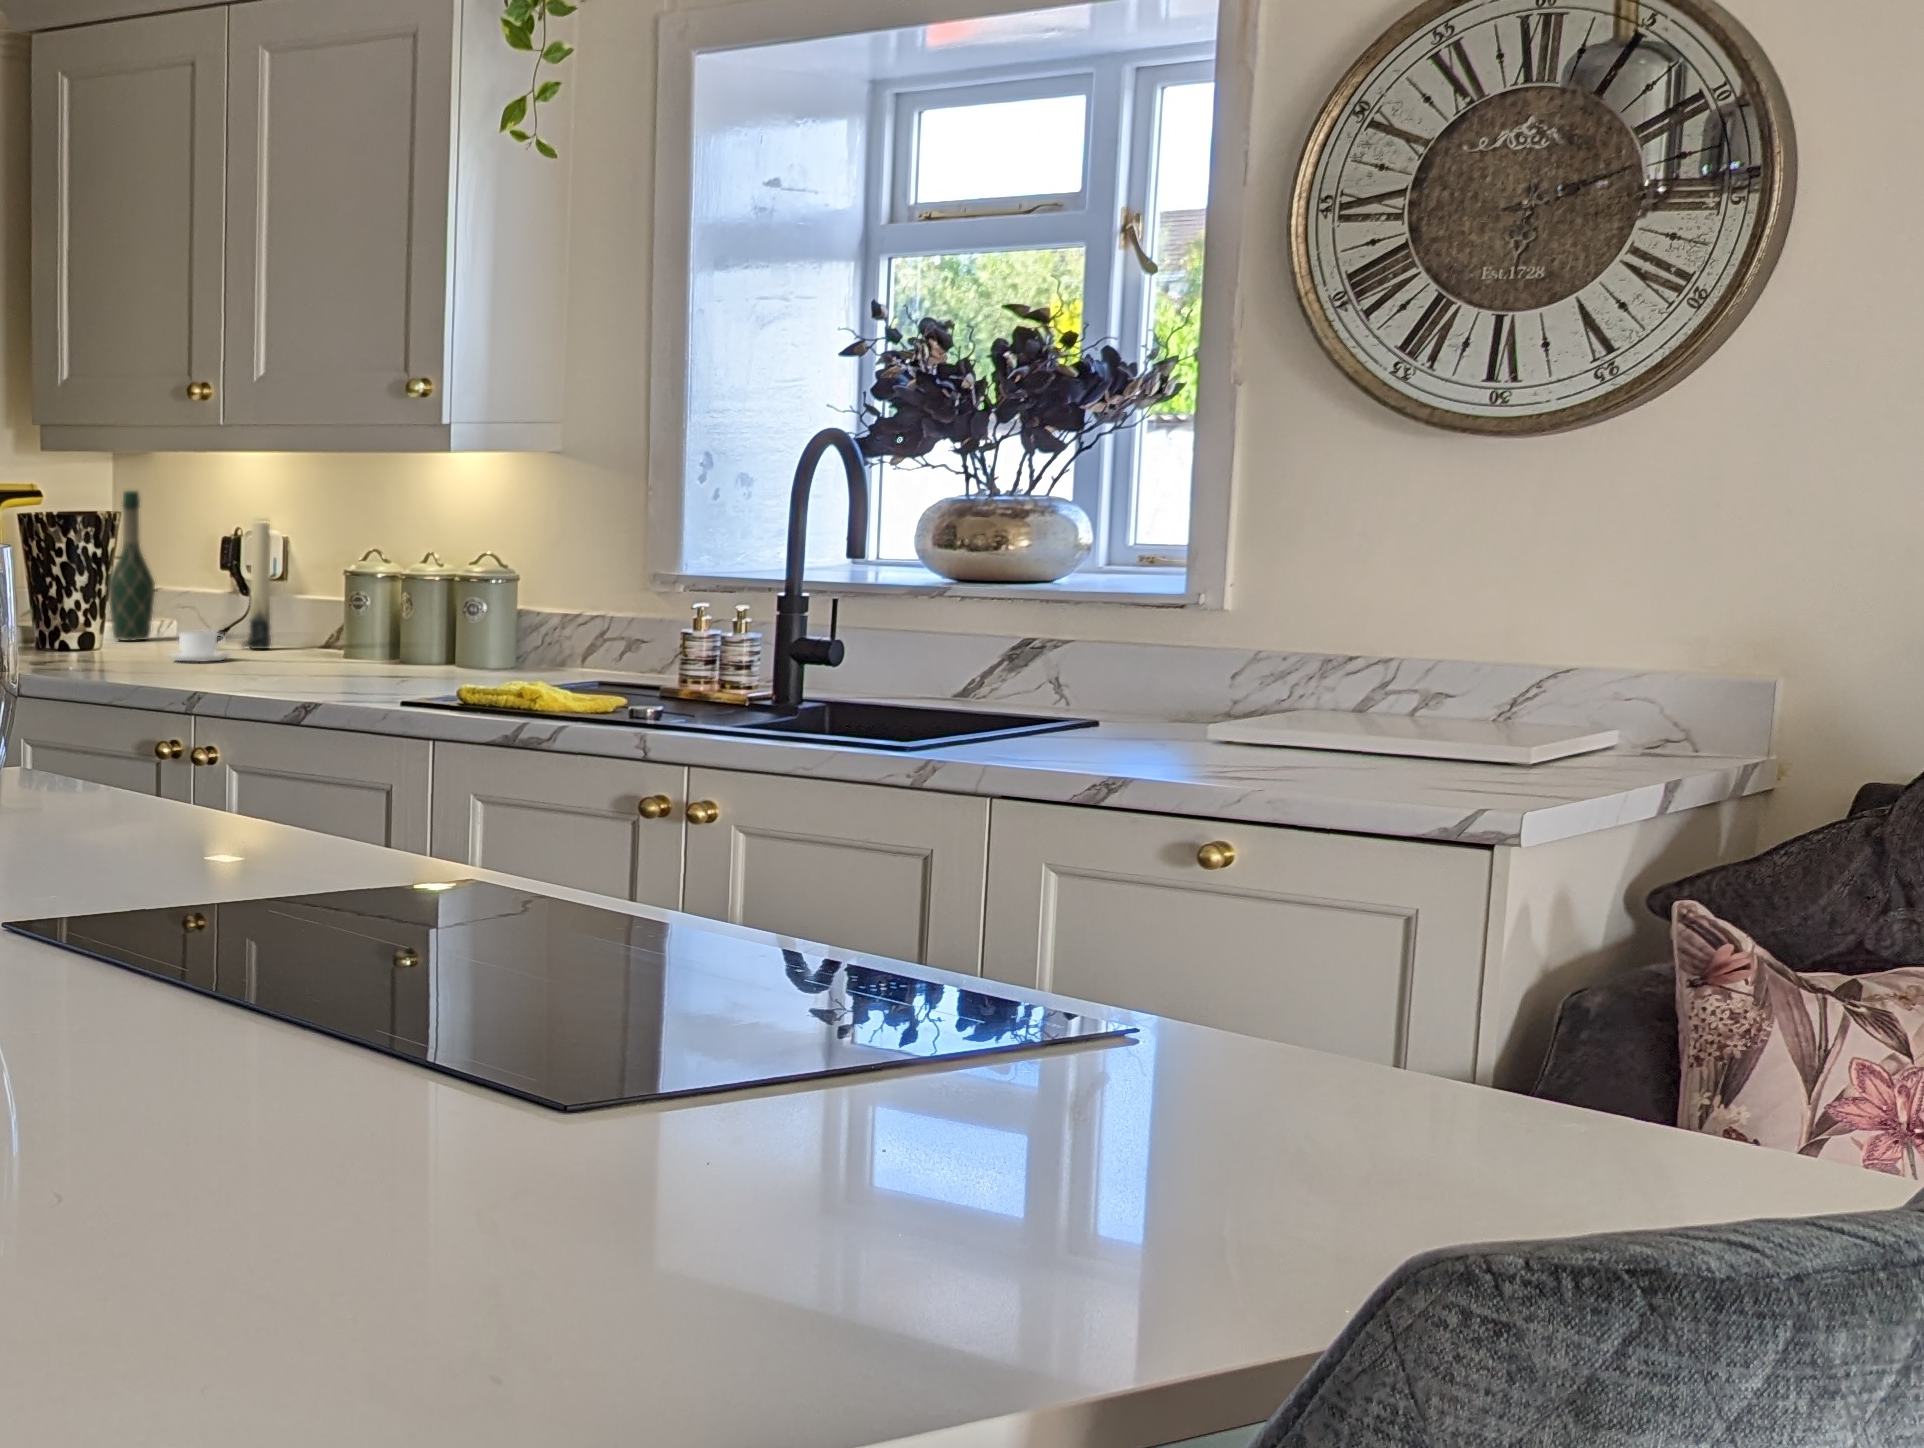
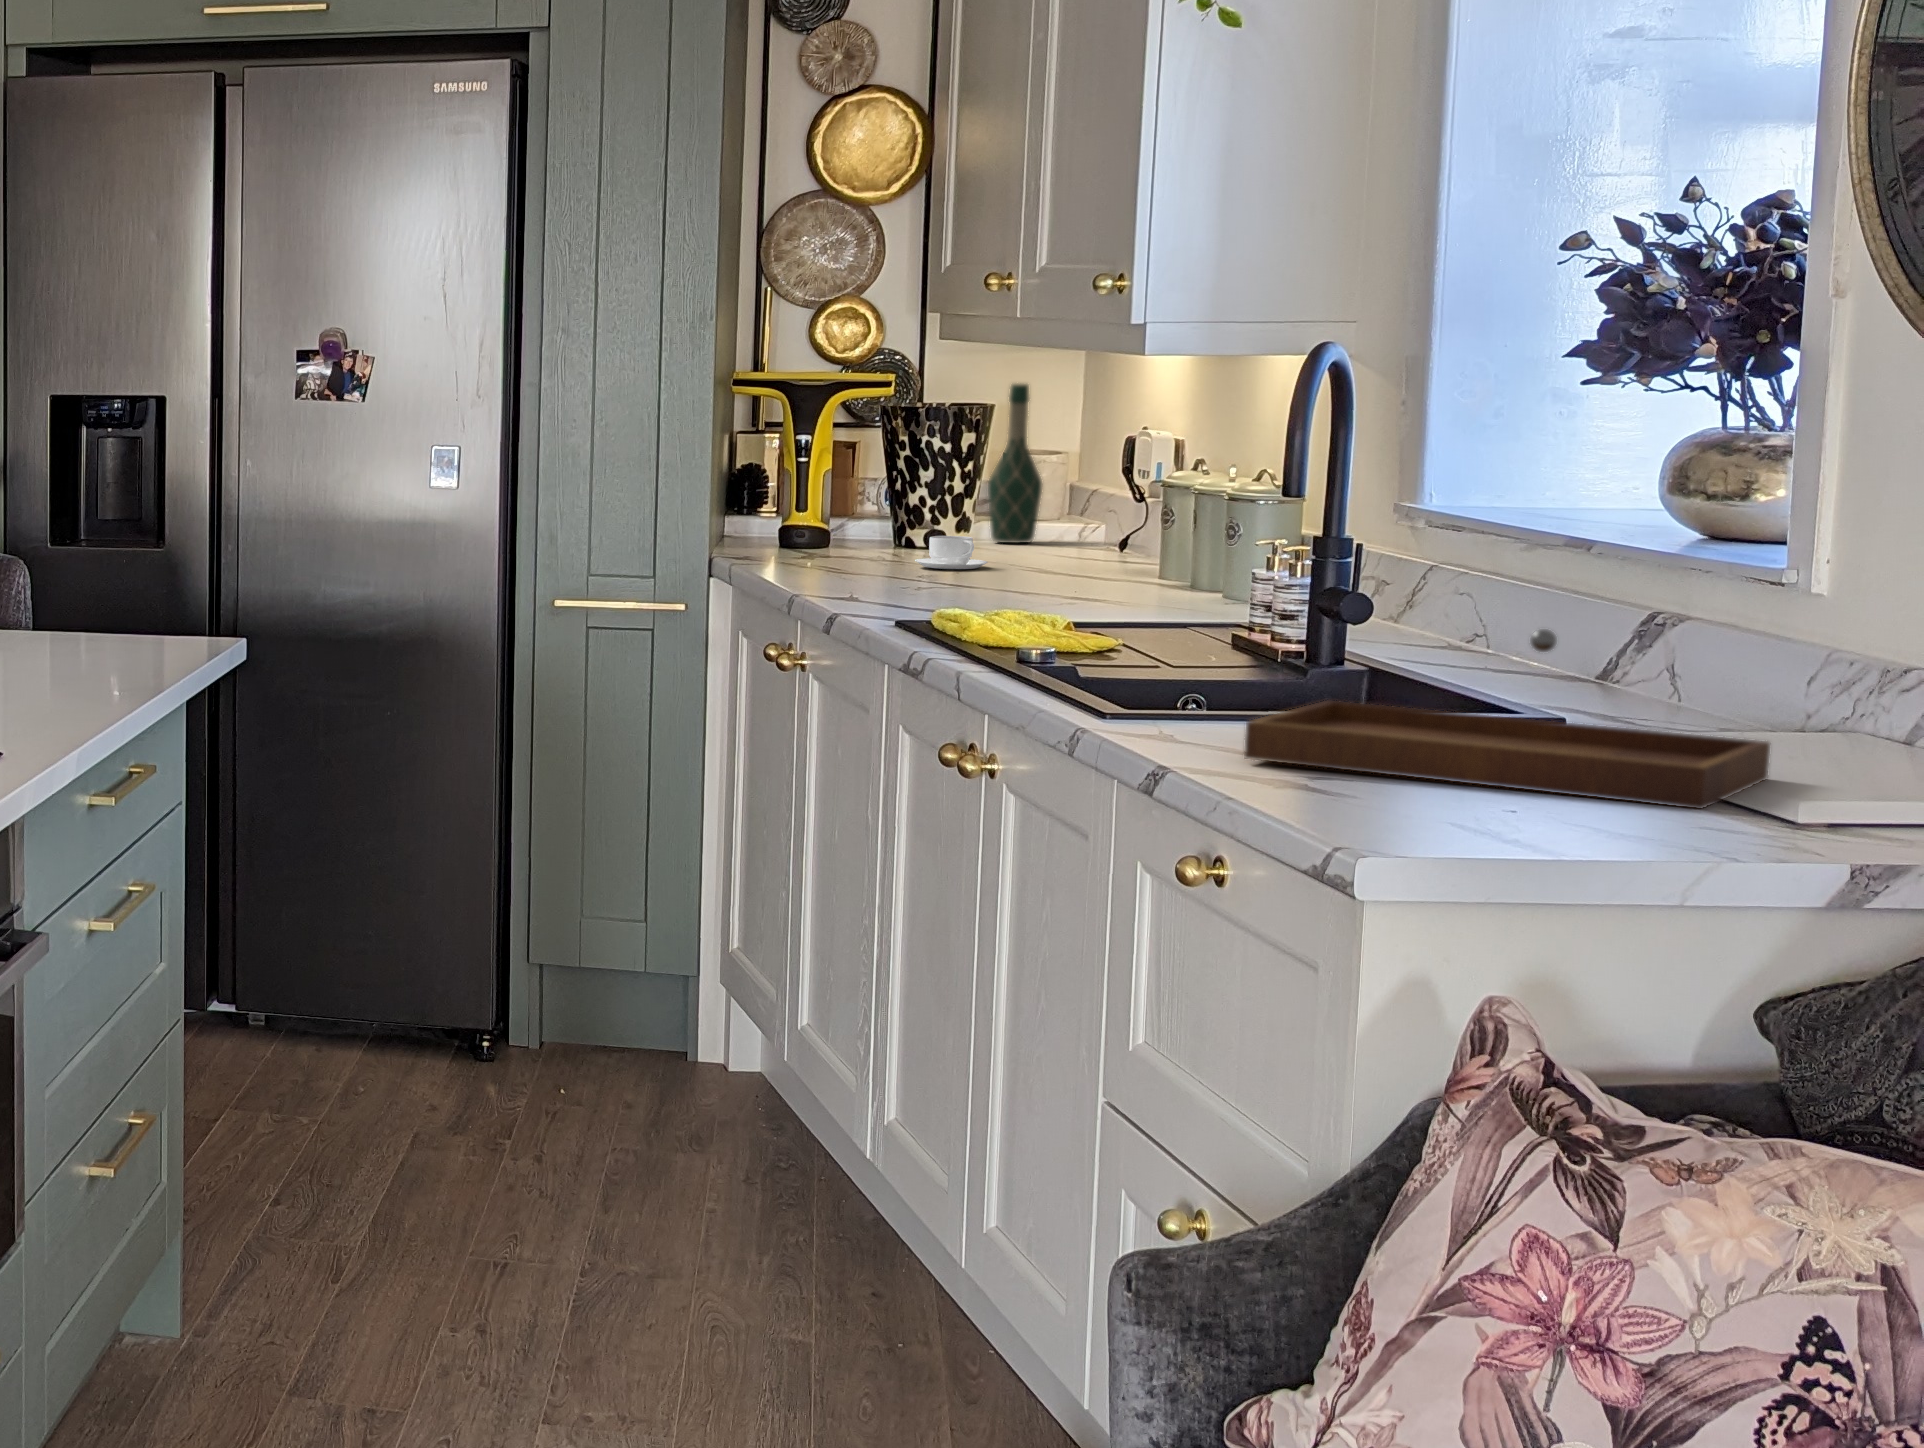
candle: present [242,519,271,649] -> none [1061,418,1094,561]
tray: none [1137,637,1540,760] -> present [1244,629,1770,809]

